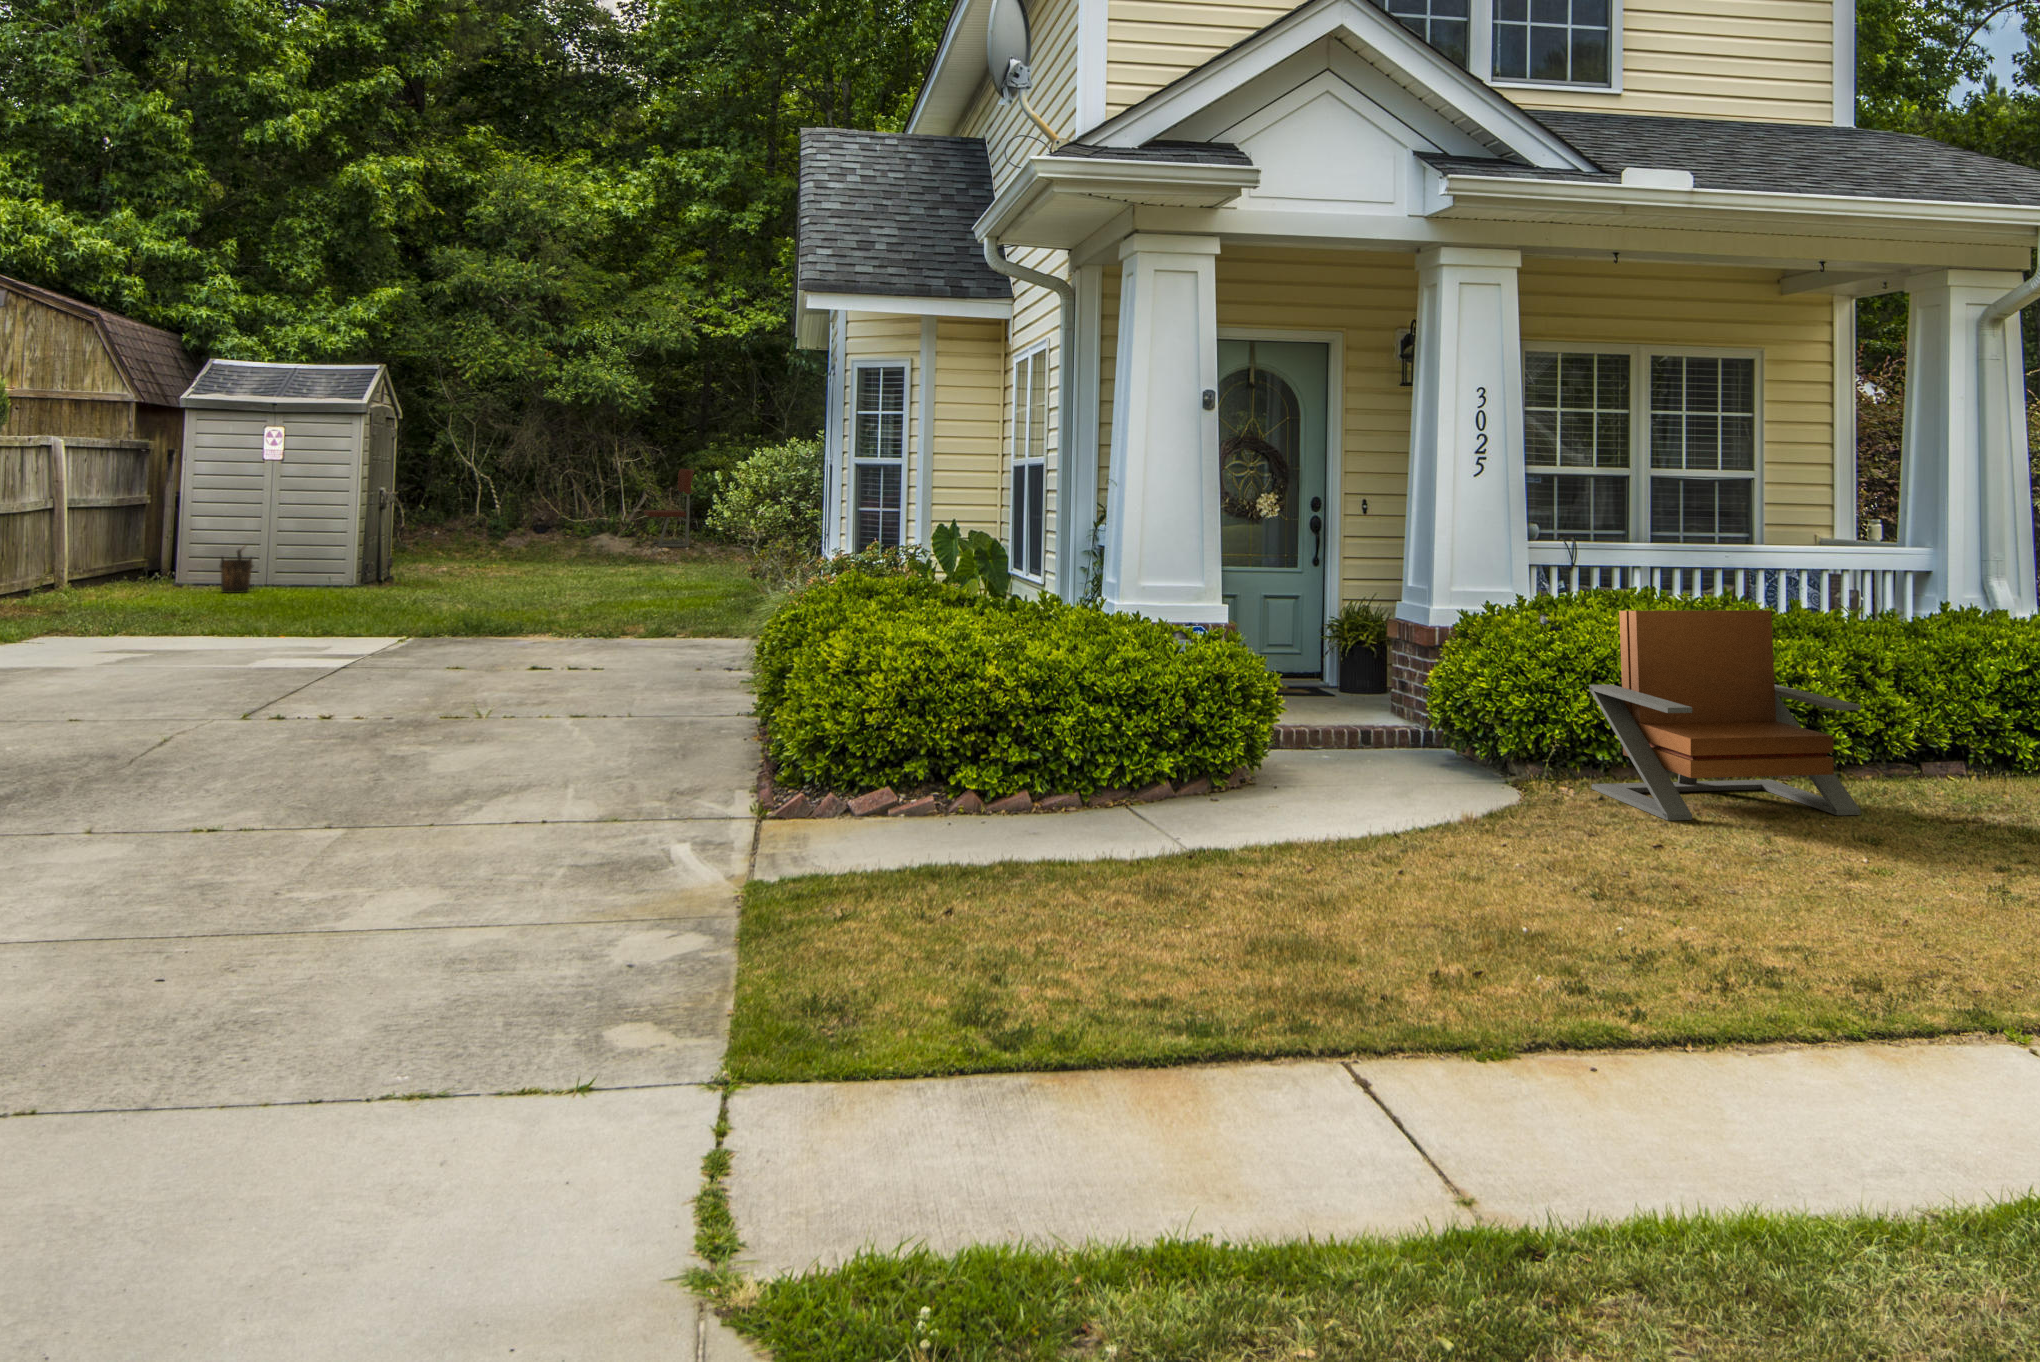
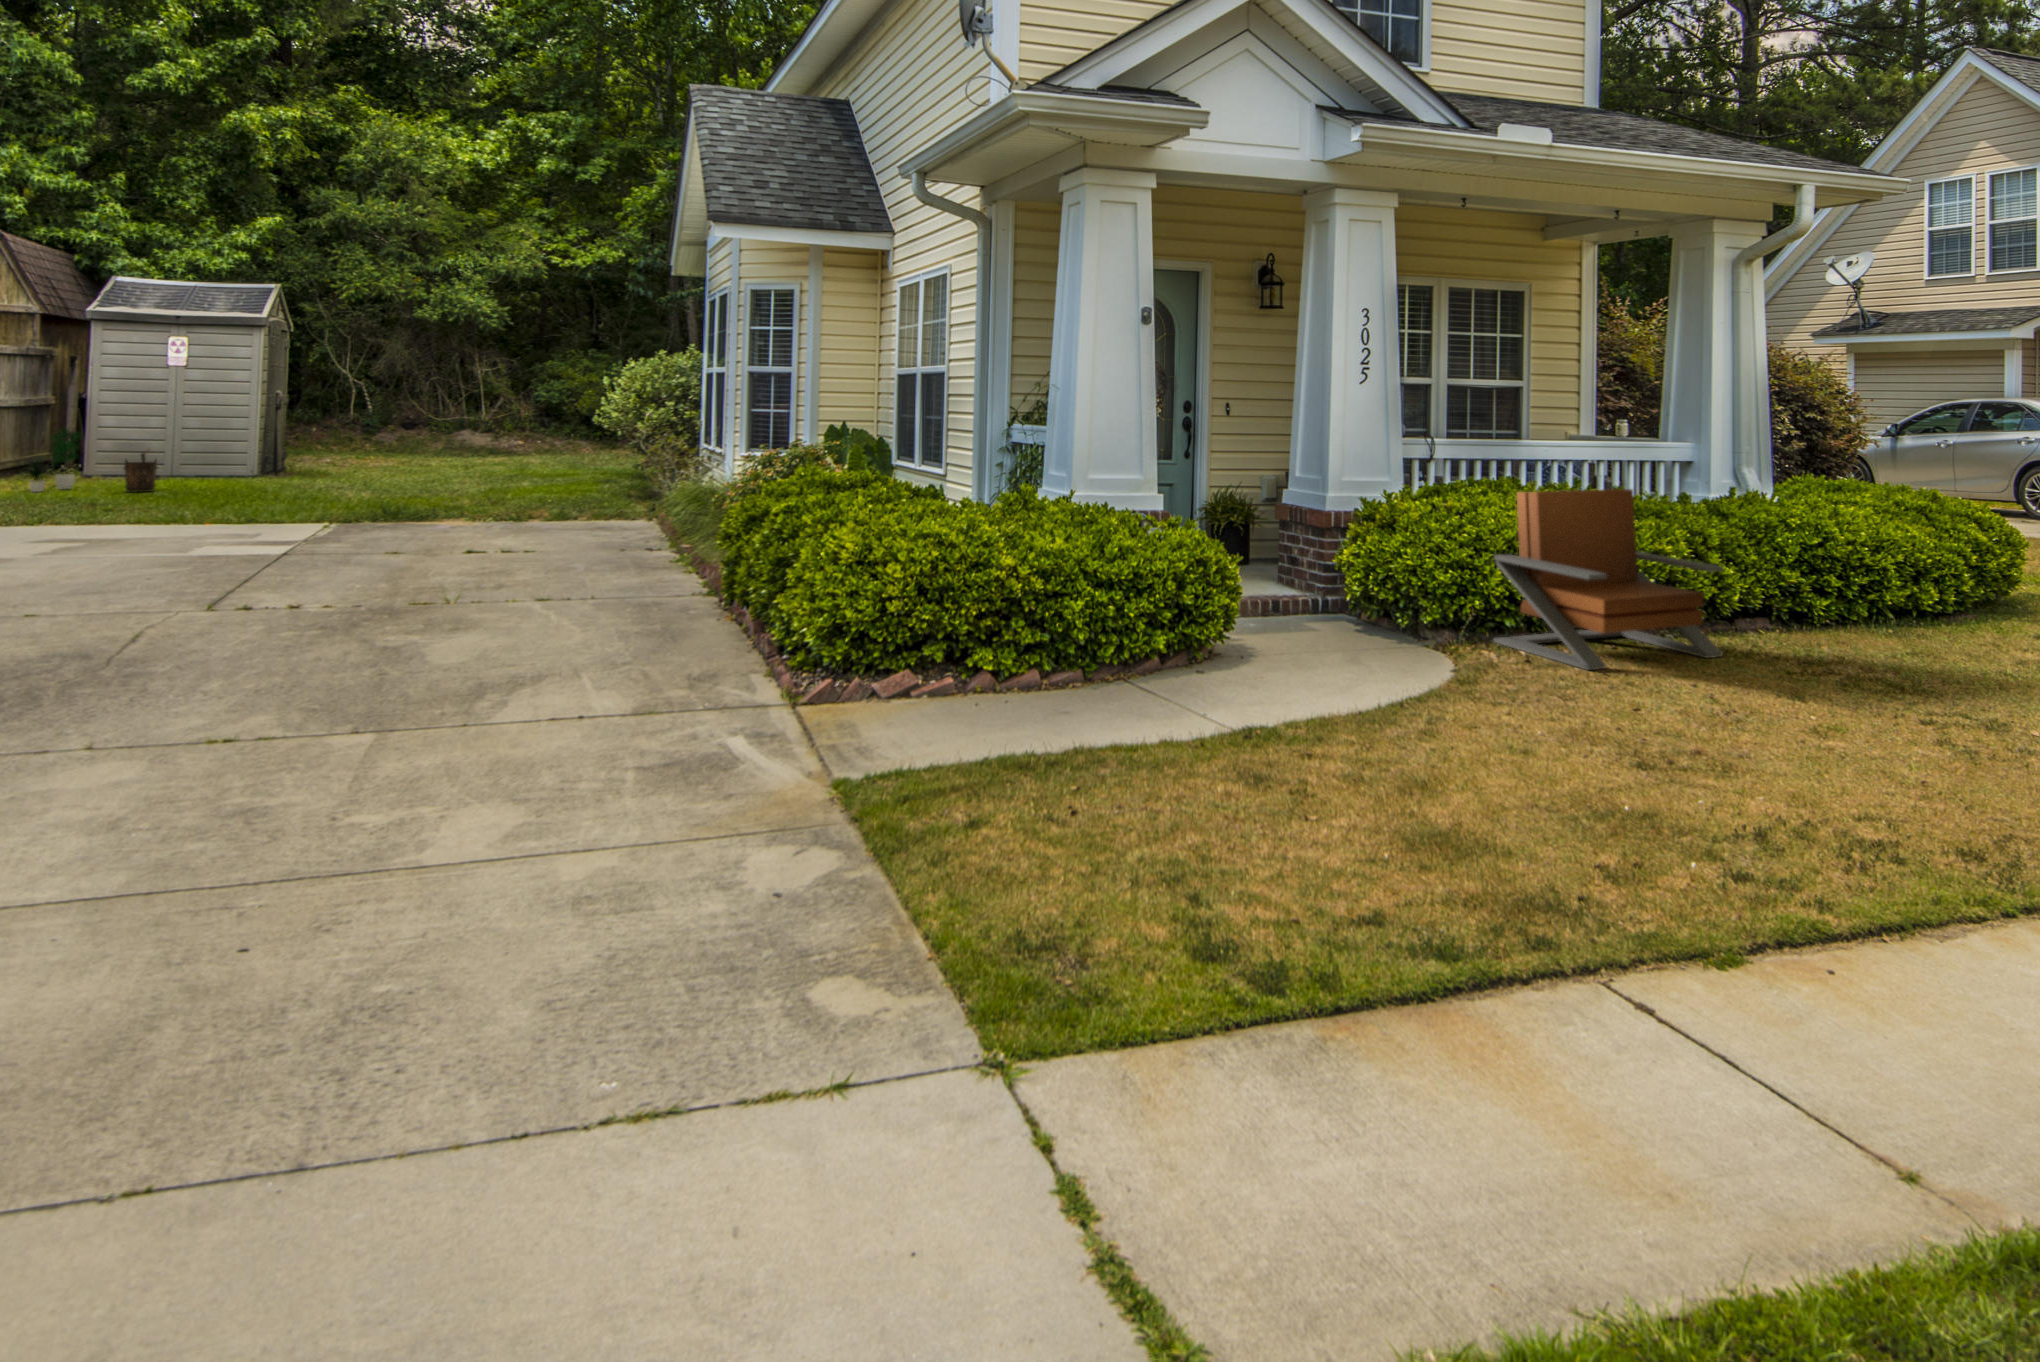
bench: present [644,469,694,547] -> none [508,380,554,445]
potted plant: none [119,517,184,591] -> present [23,428,82,492]

